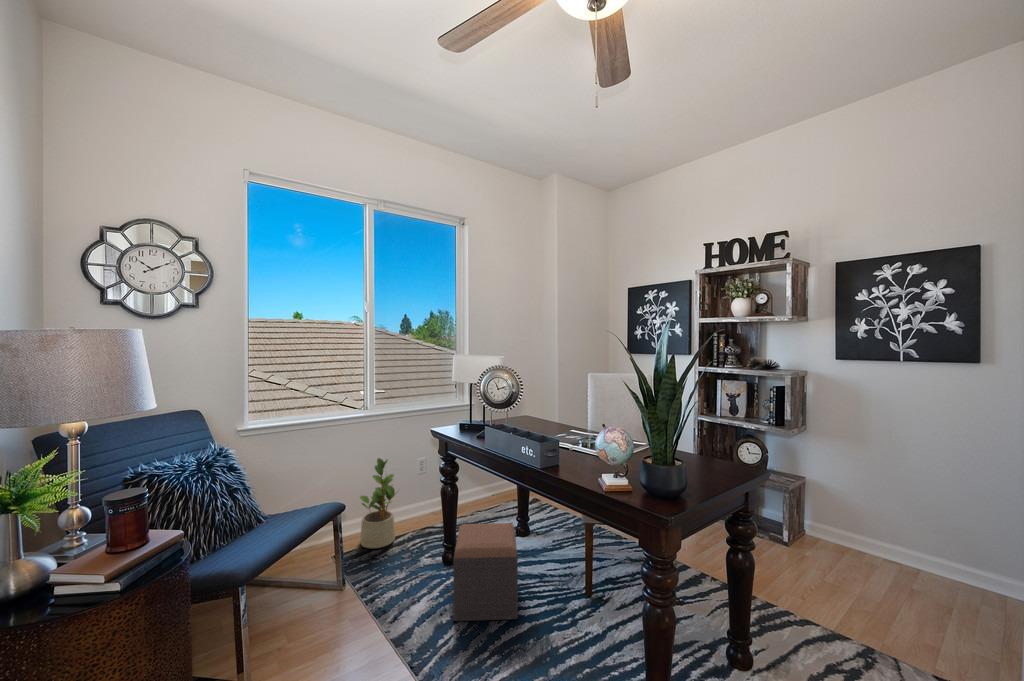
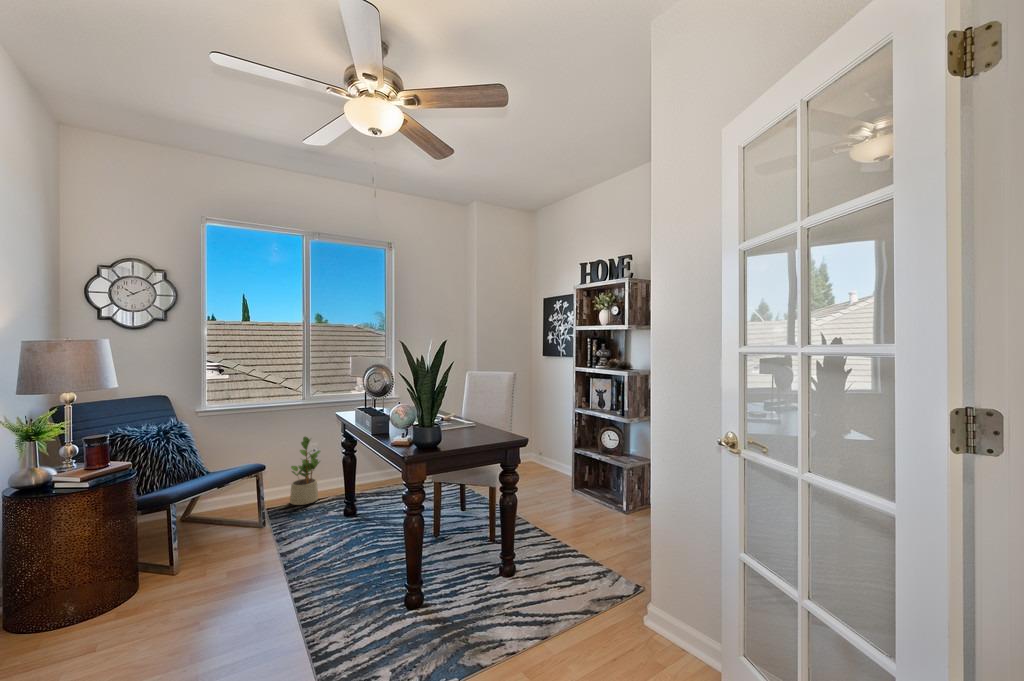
footstool: present [453,523,518,621] -> none [330,482,389,546]

